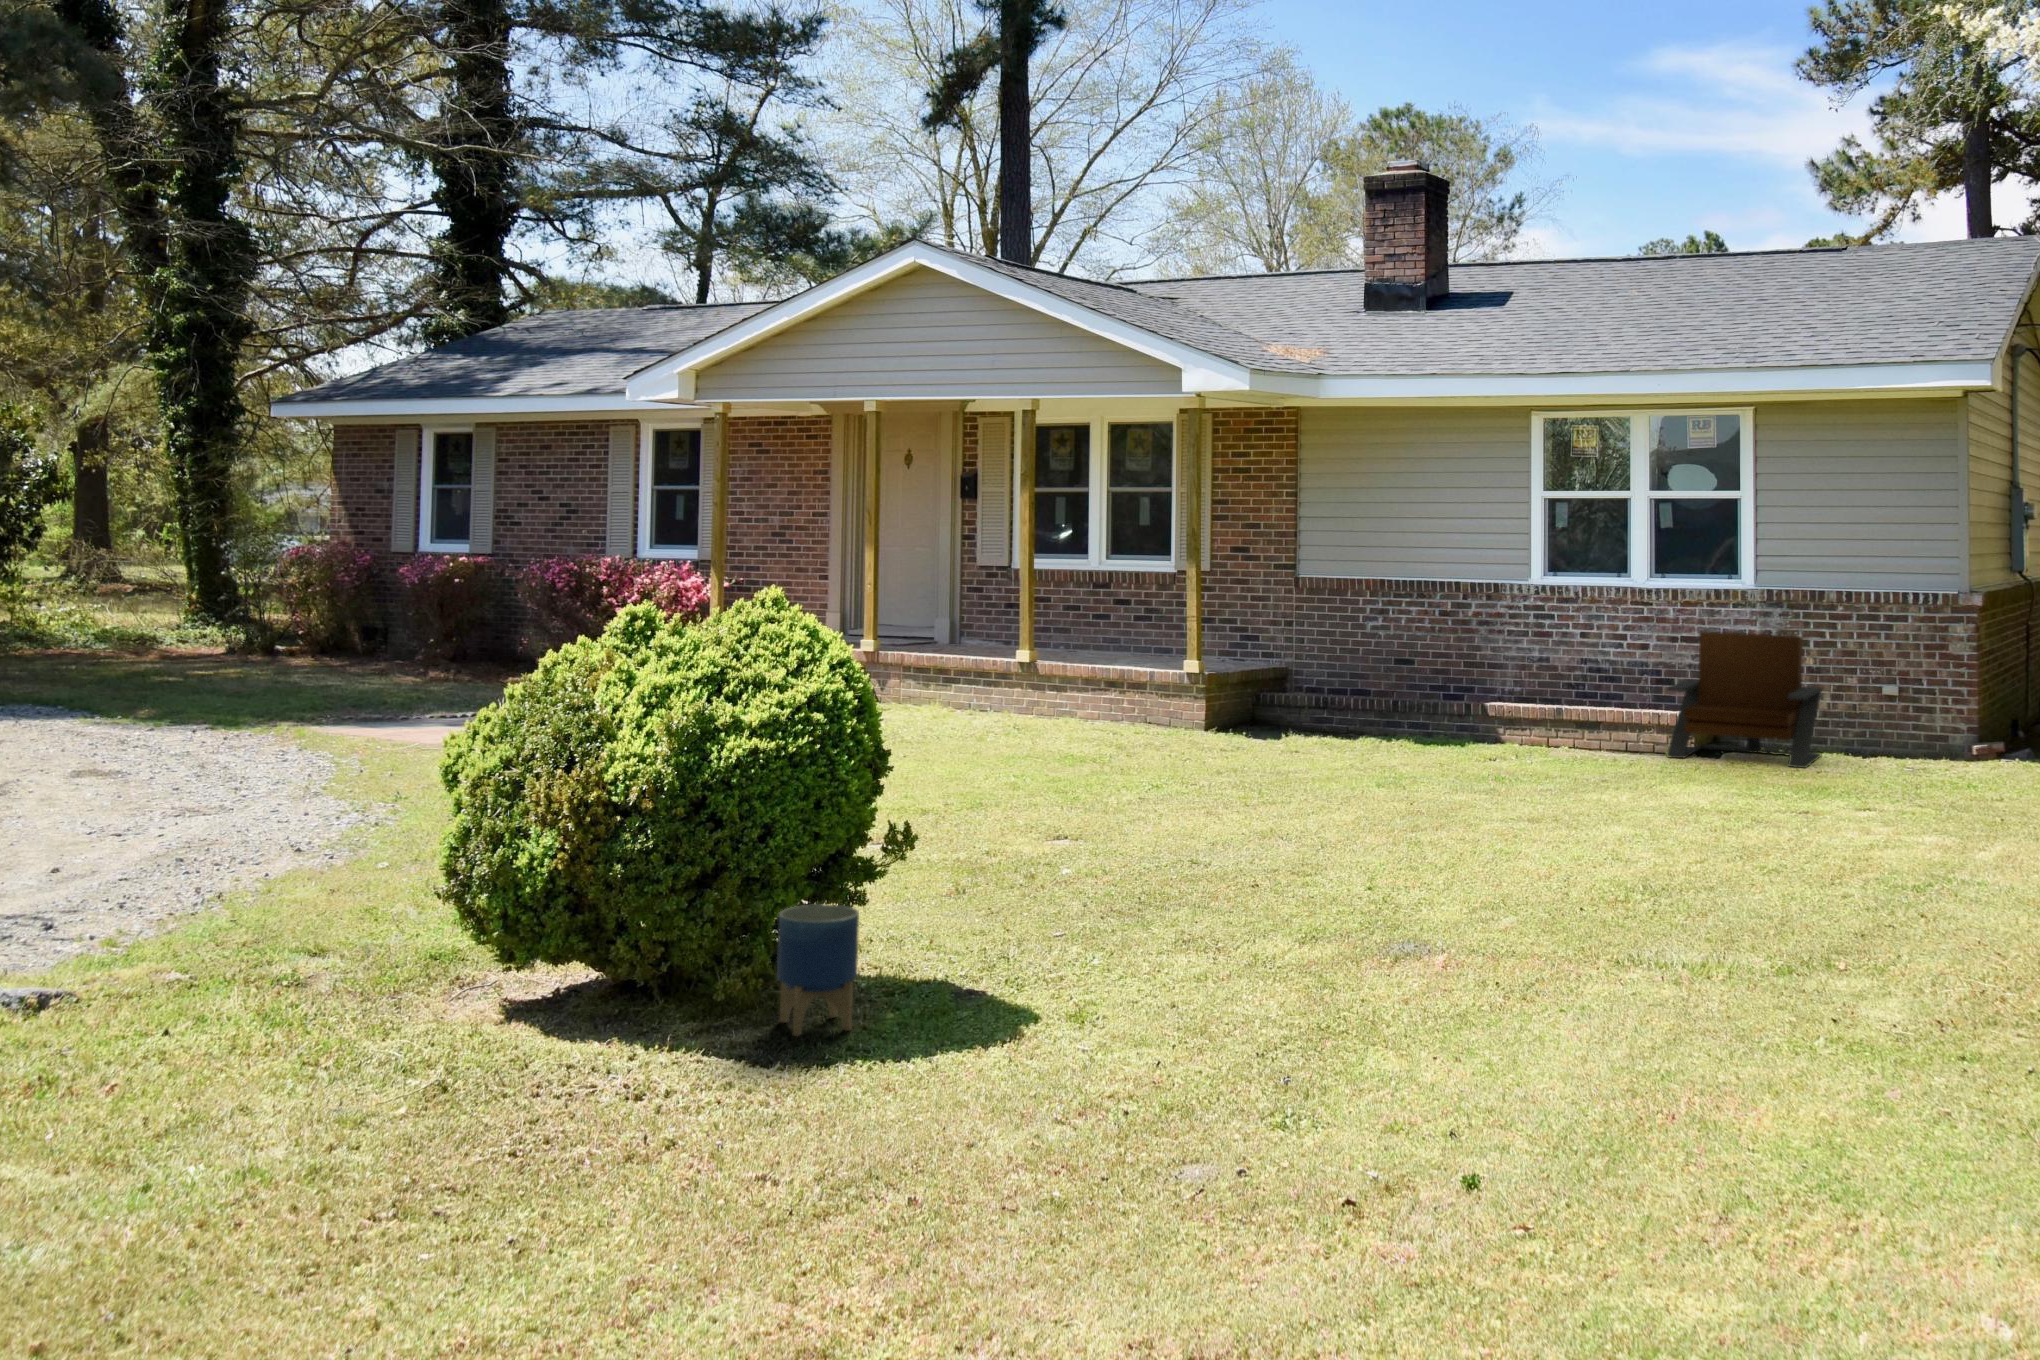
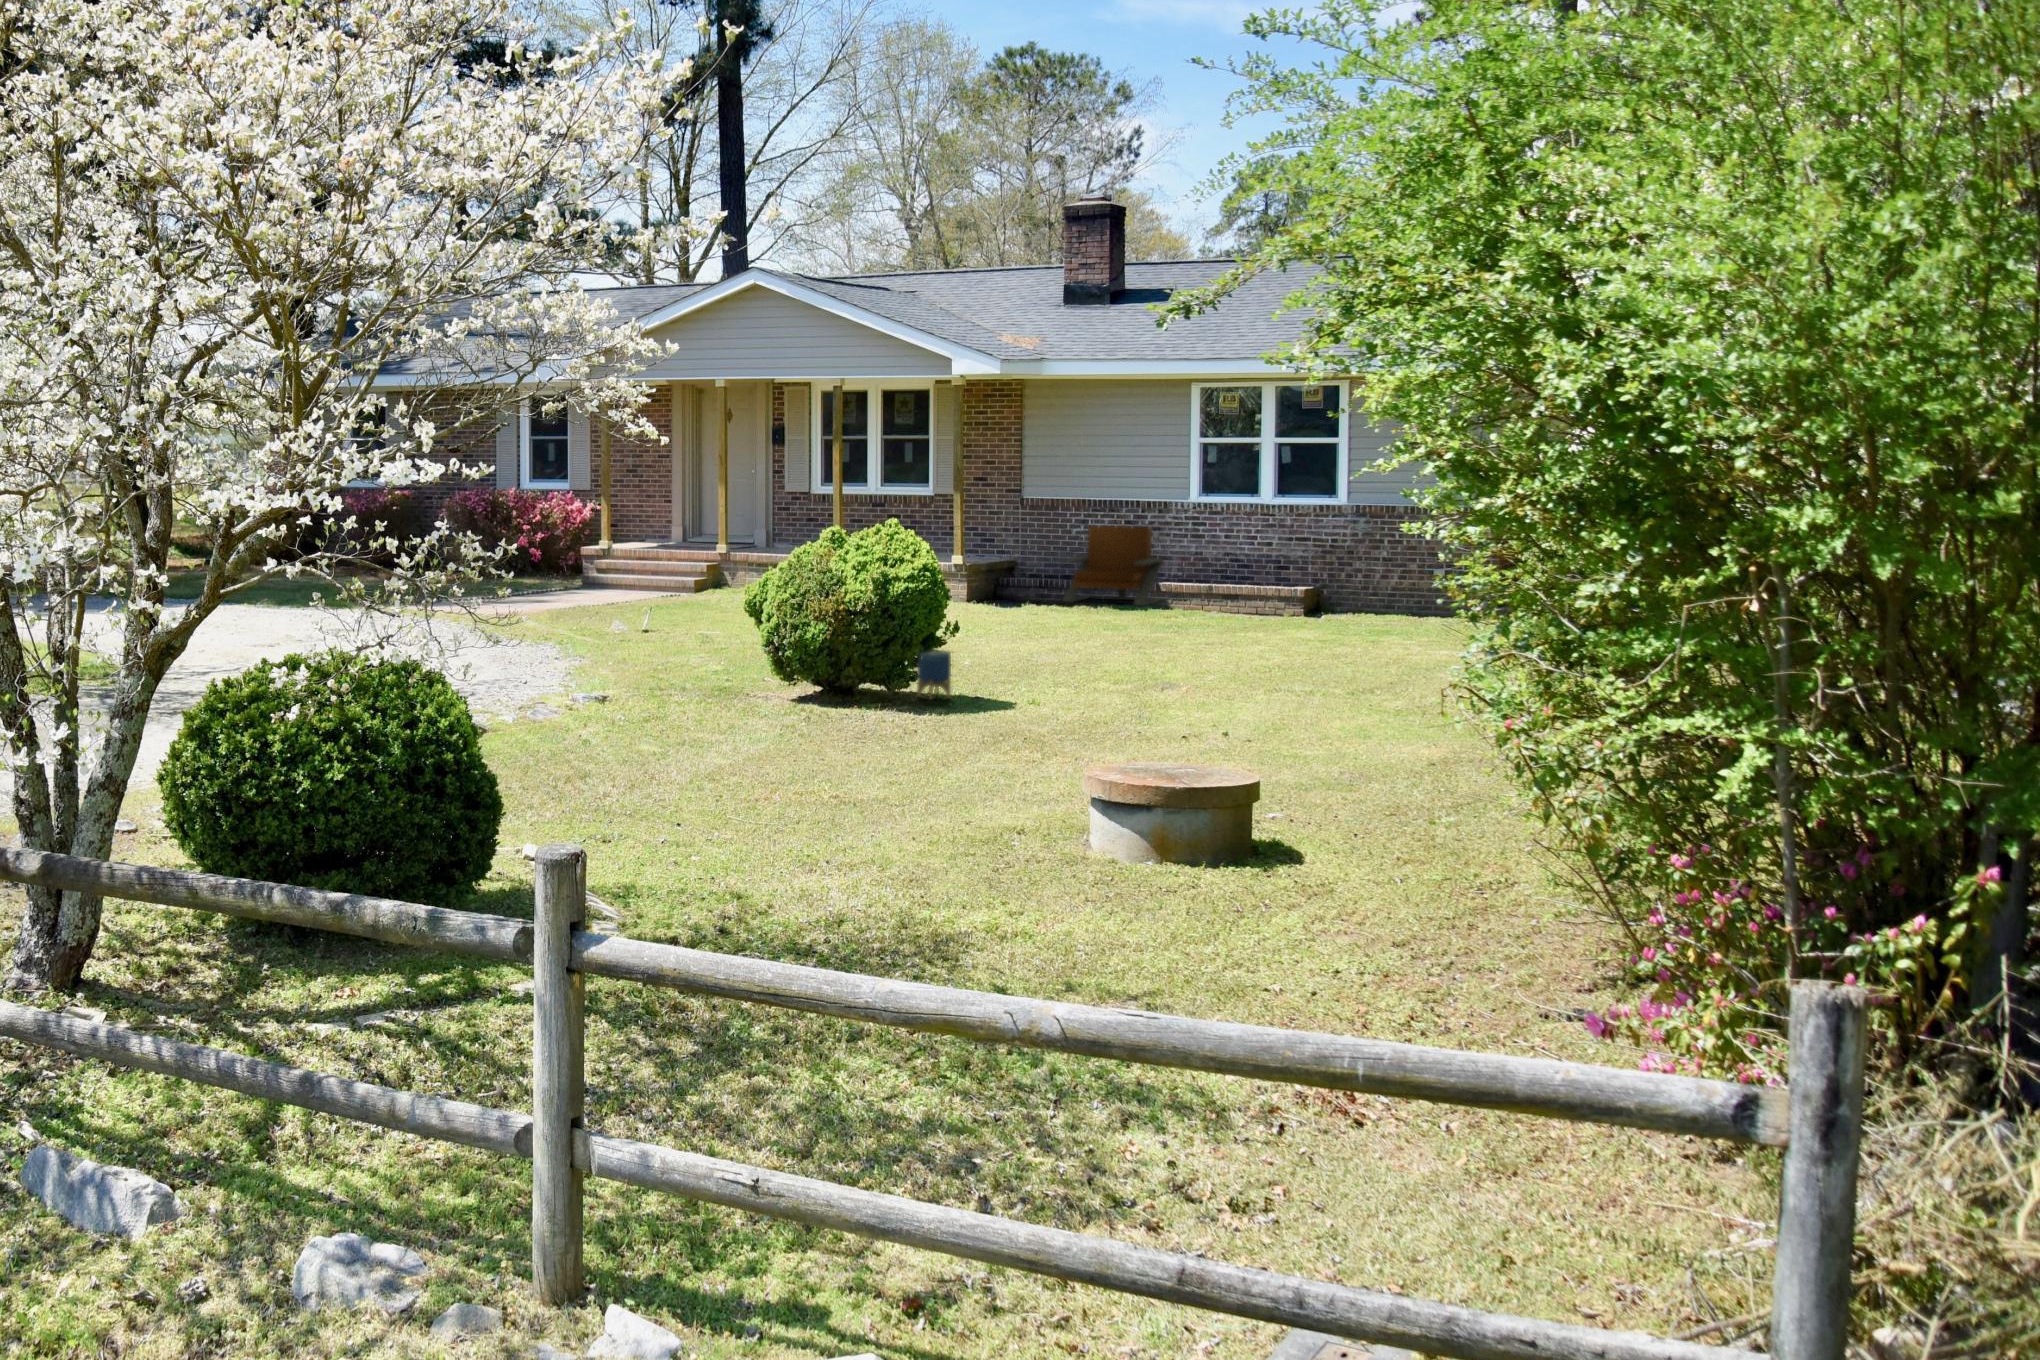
lounge chair: present [1667,631,1822,768] -> present [1063,526,1164,606]

